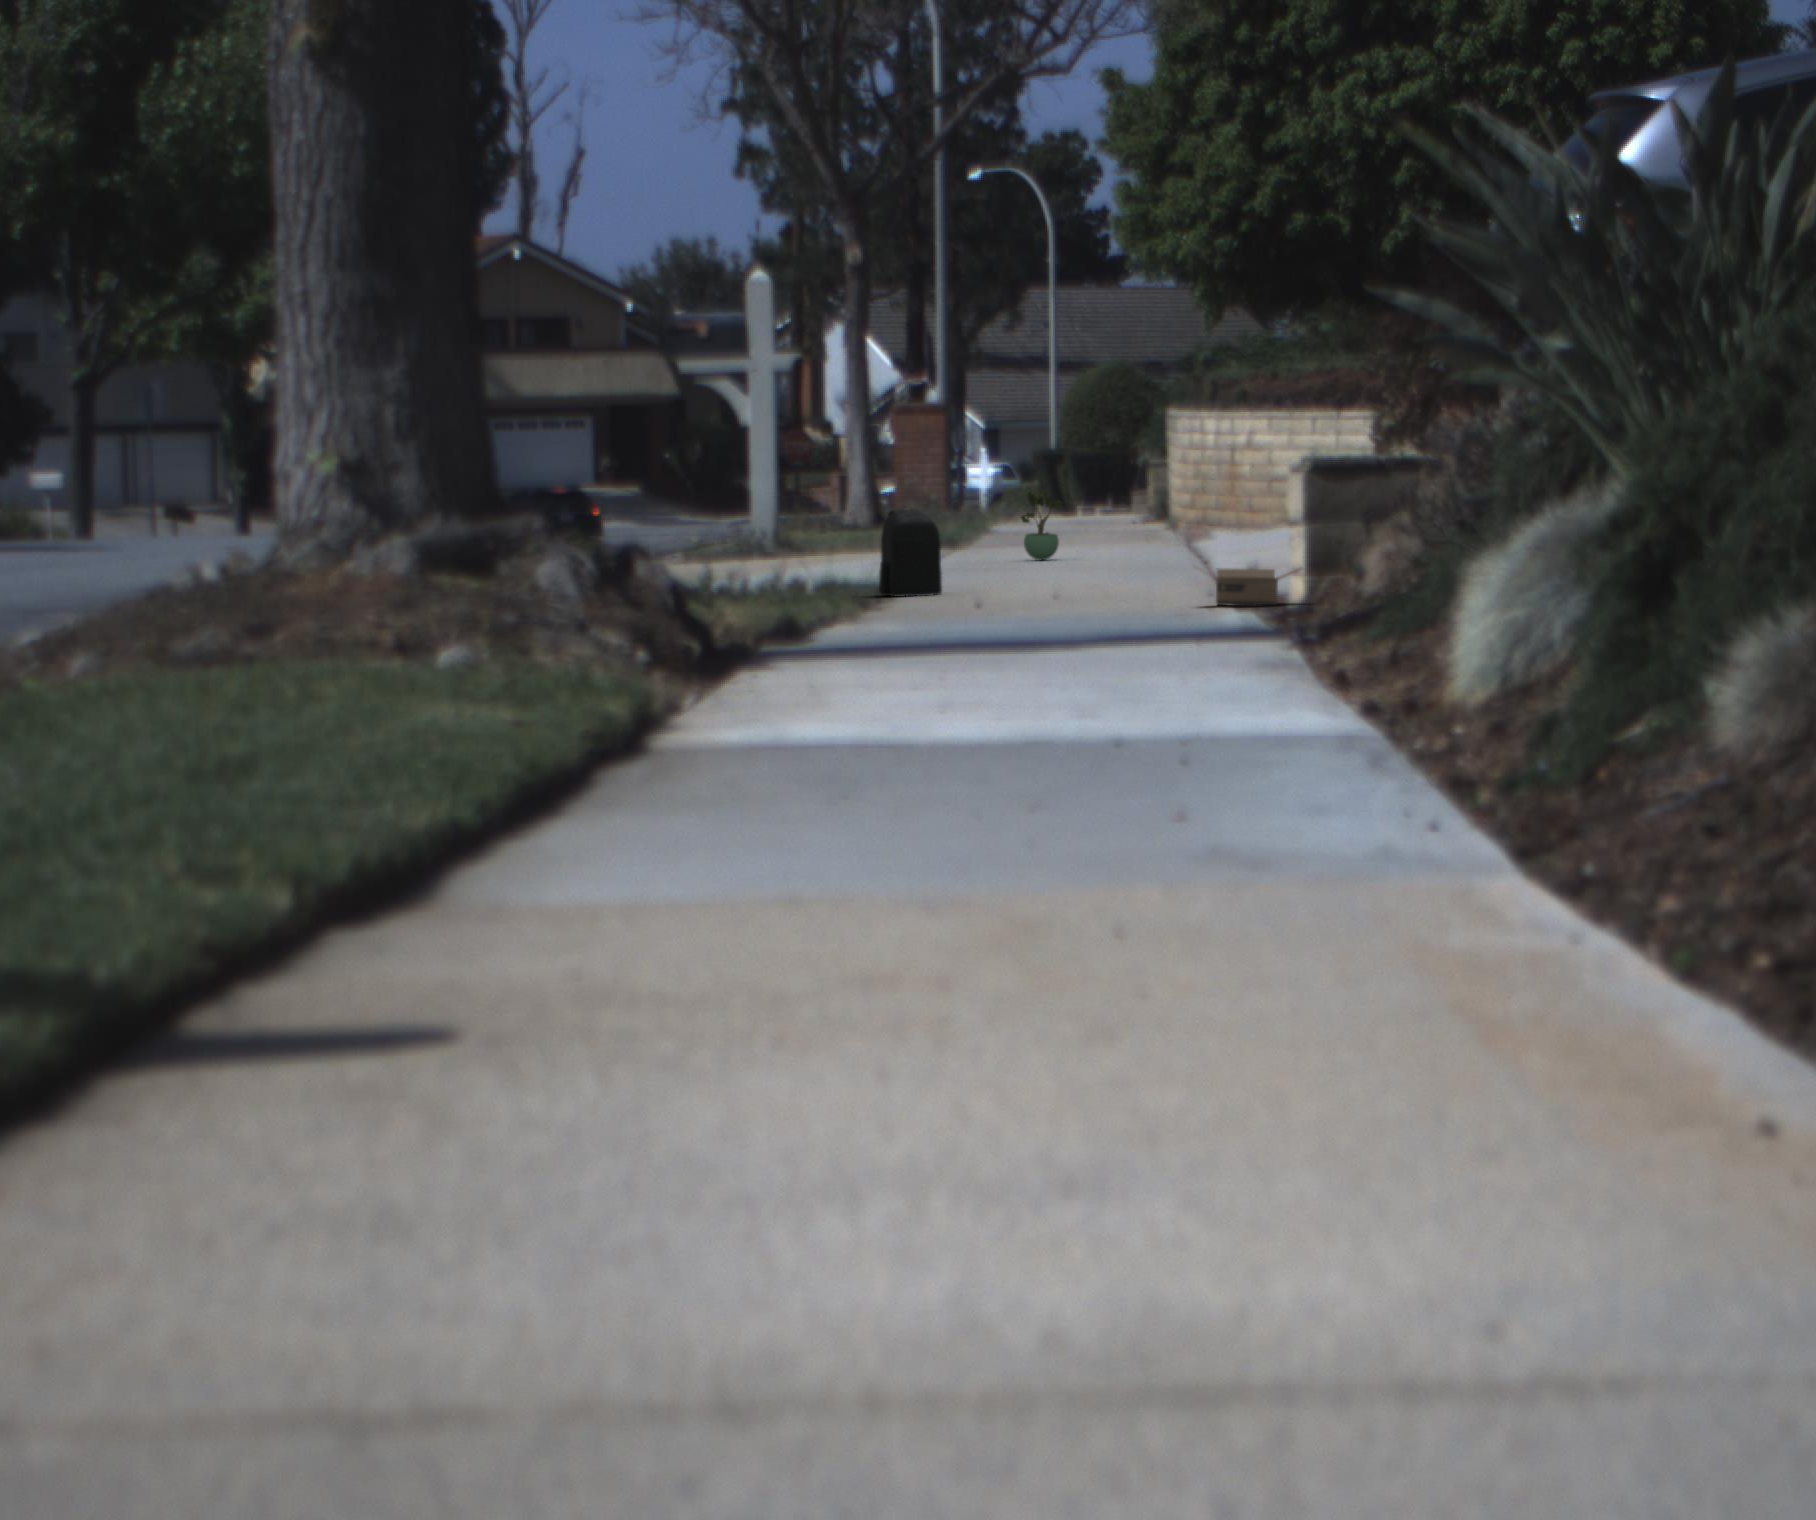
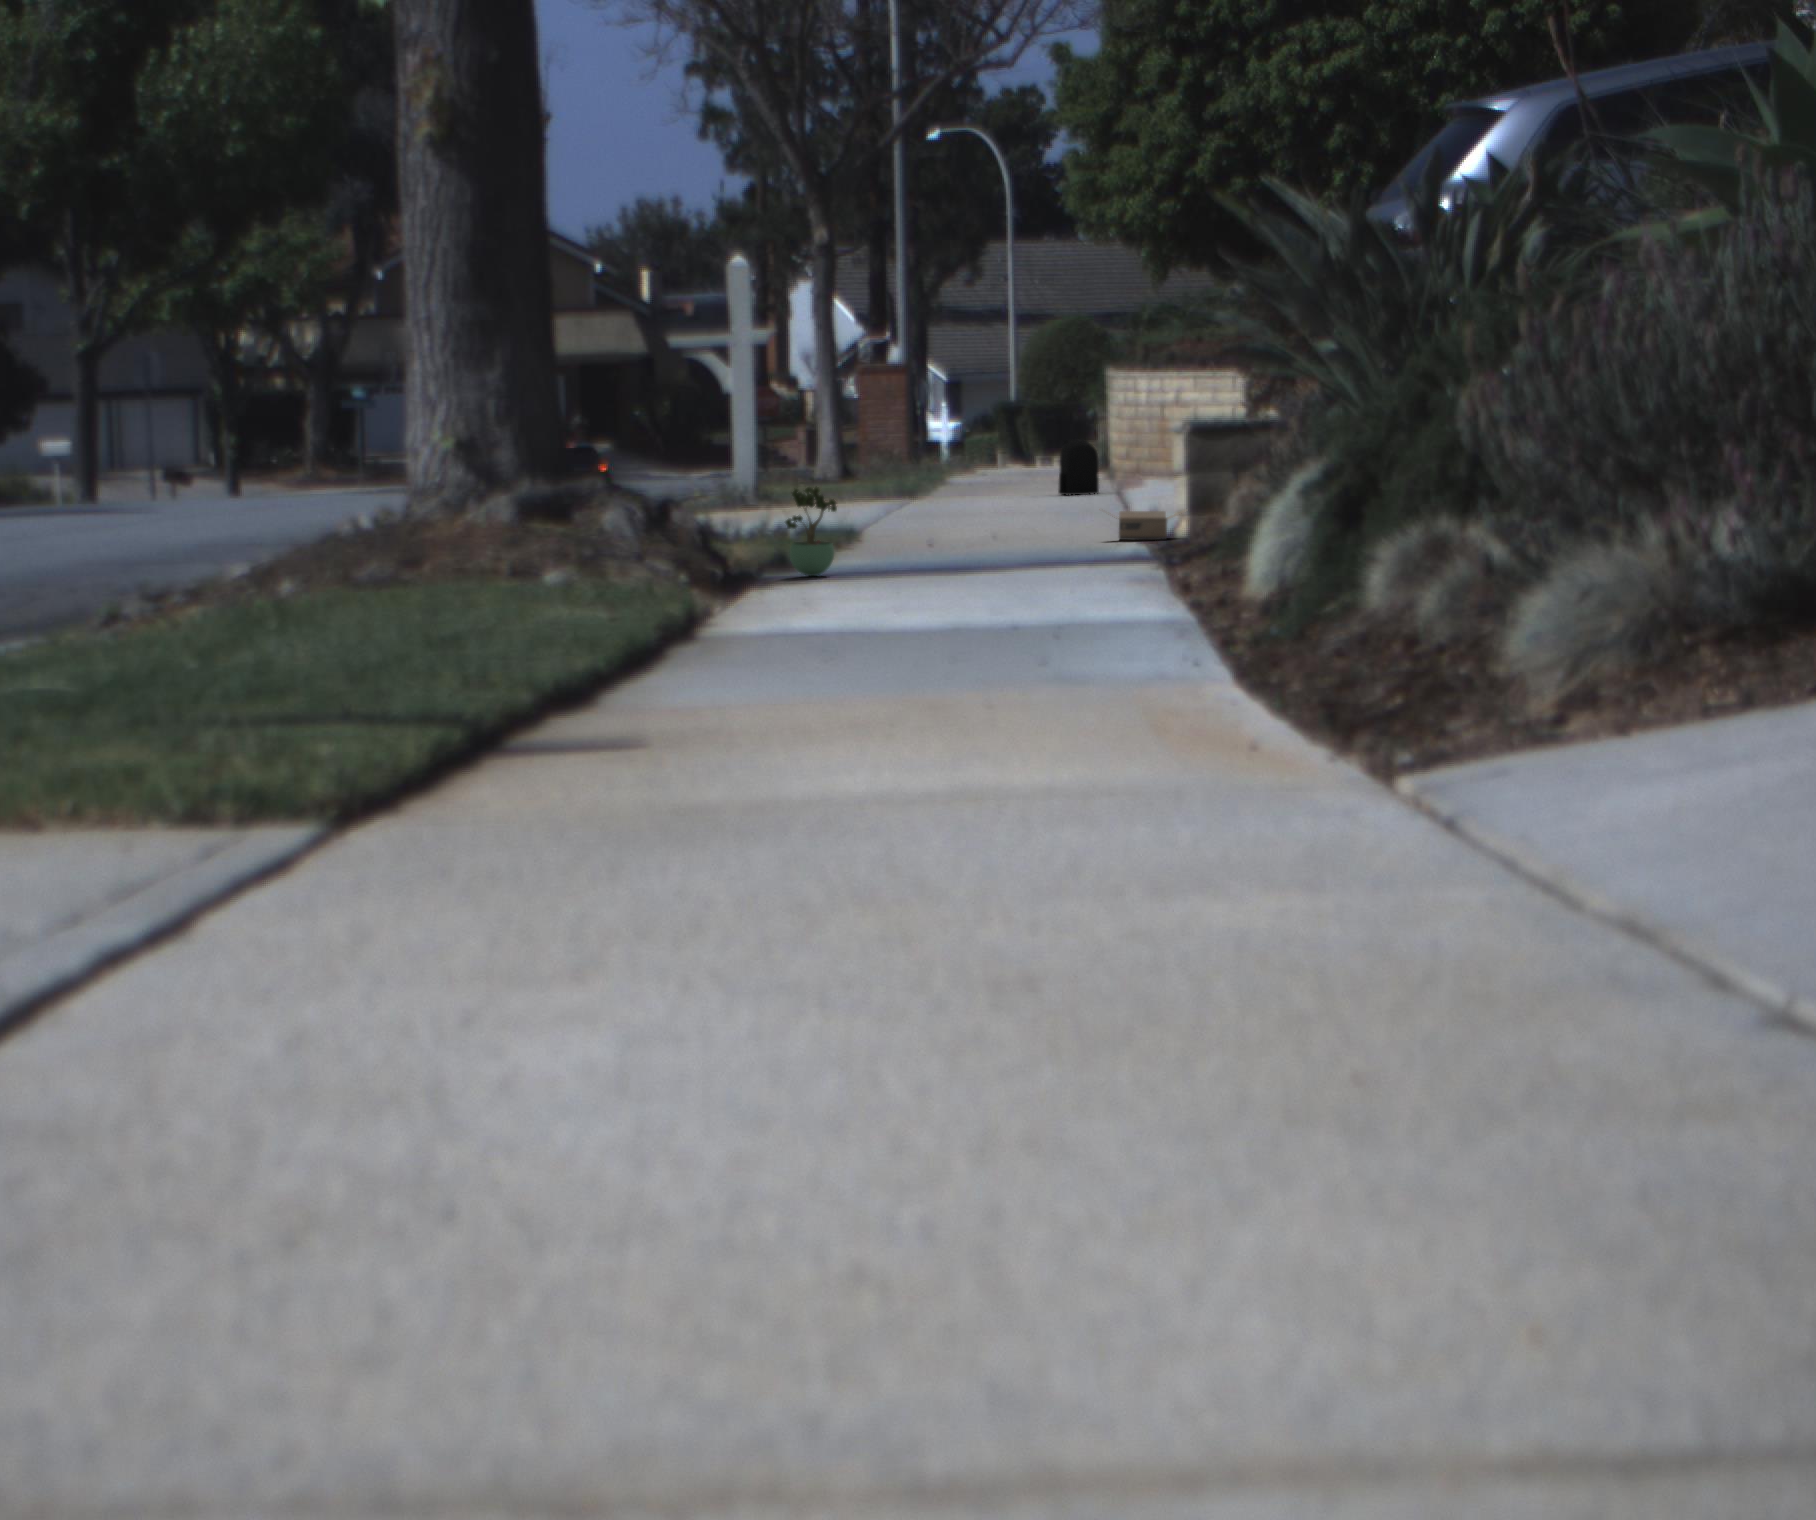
potted plant: present [1021,490,1062,560] -> present [785,487,837,576]
backpack: present [879,509,942,597] -> present [1058,439,1099,495]

